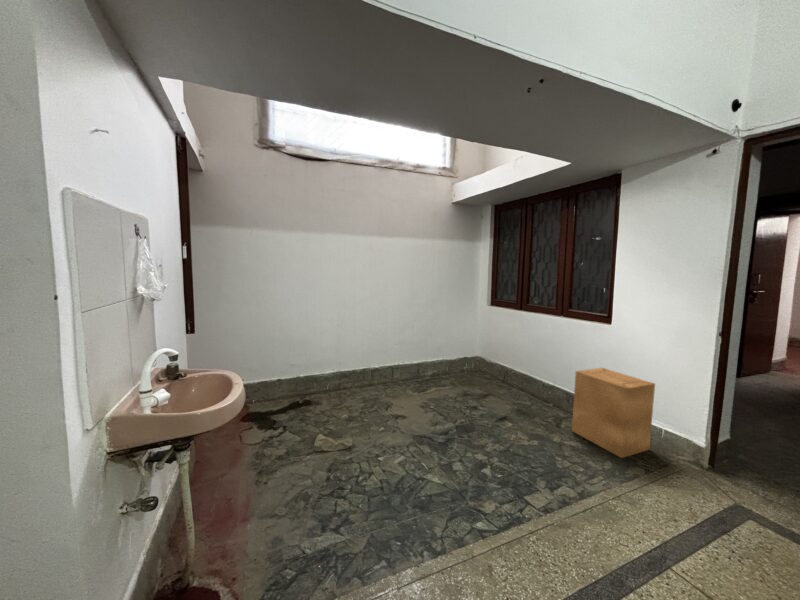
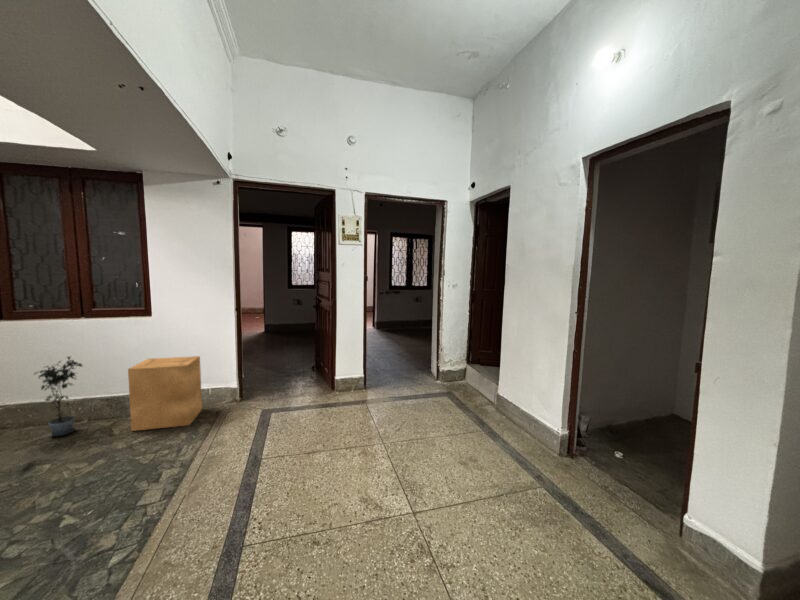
potted plant: none [523,347,553,408] -> present [35,357,82,436]

